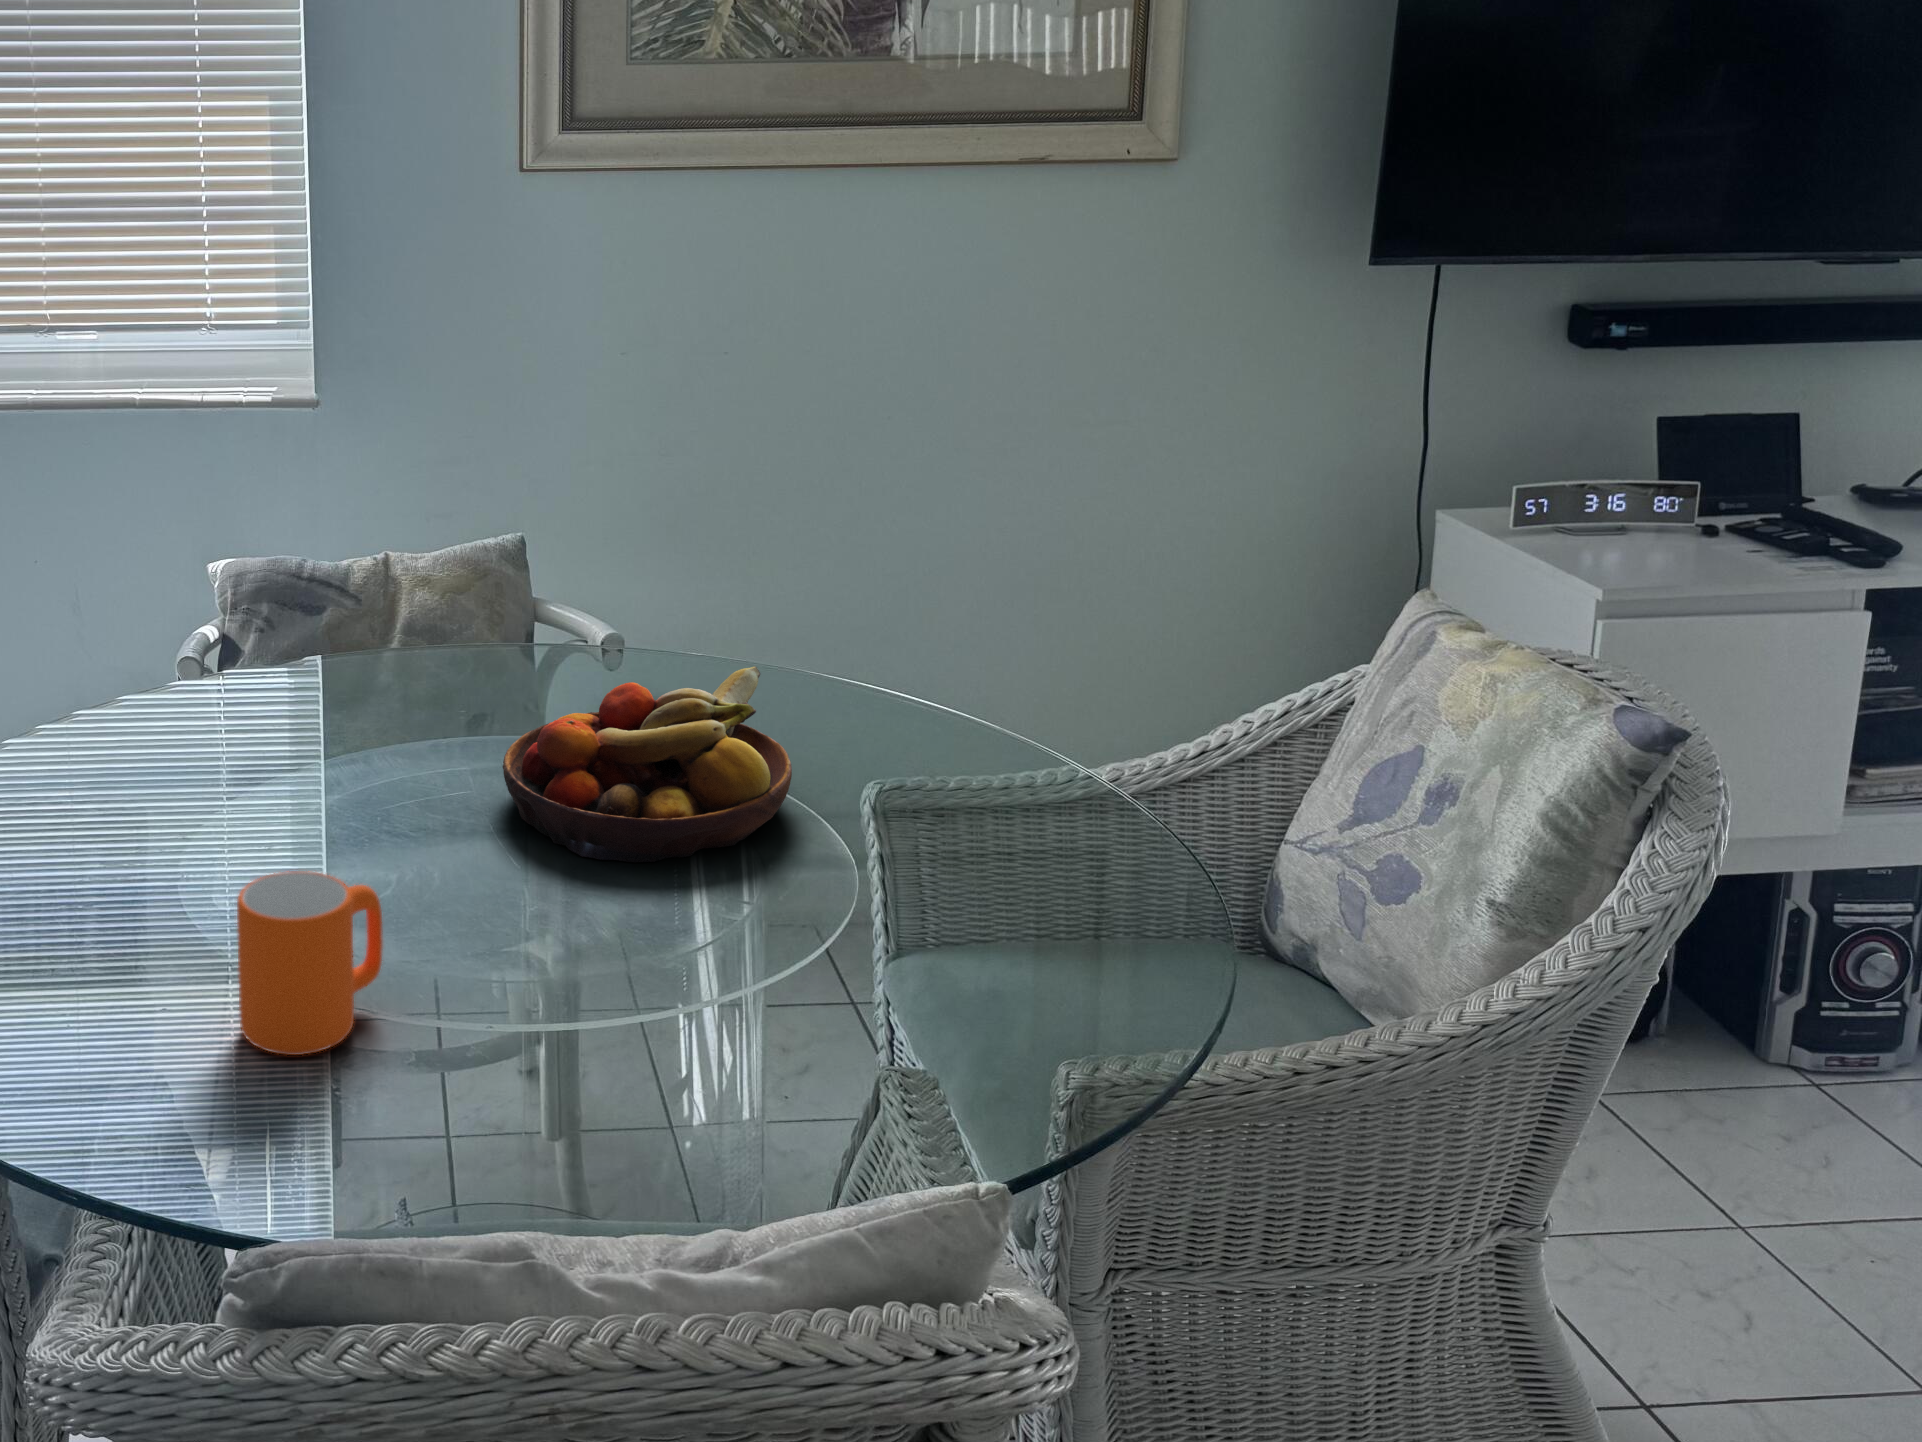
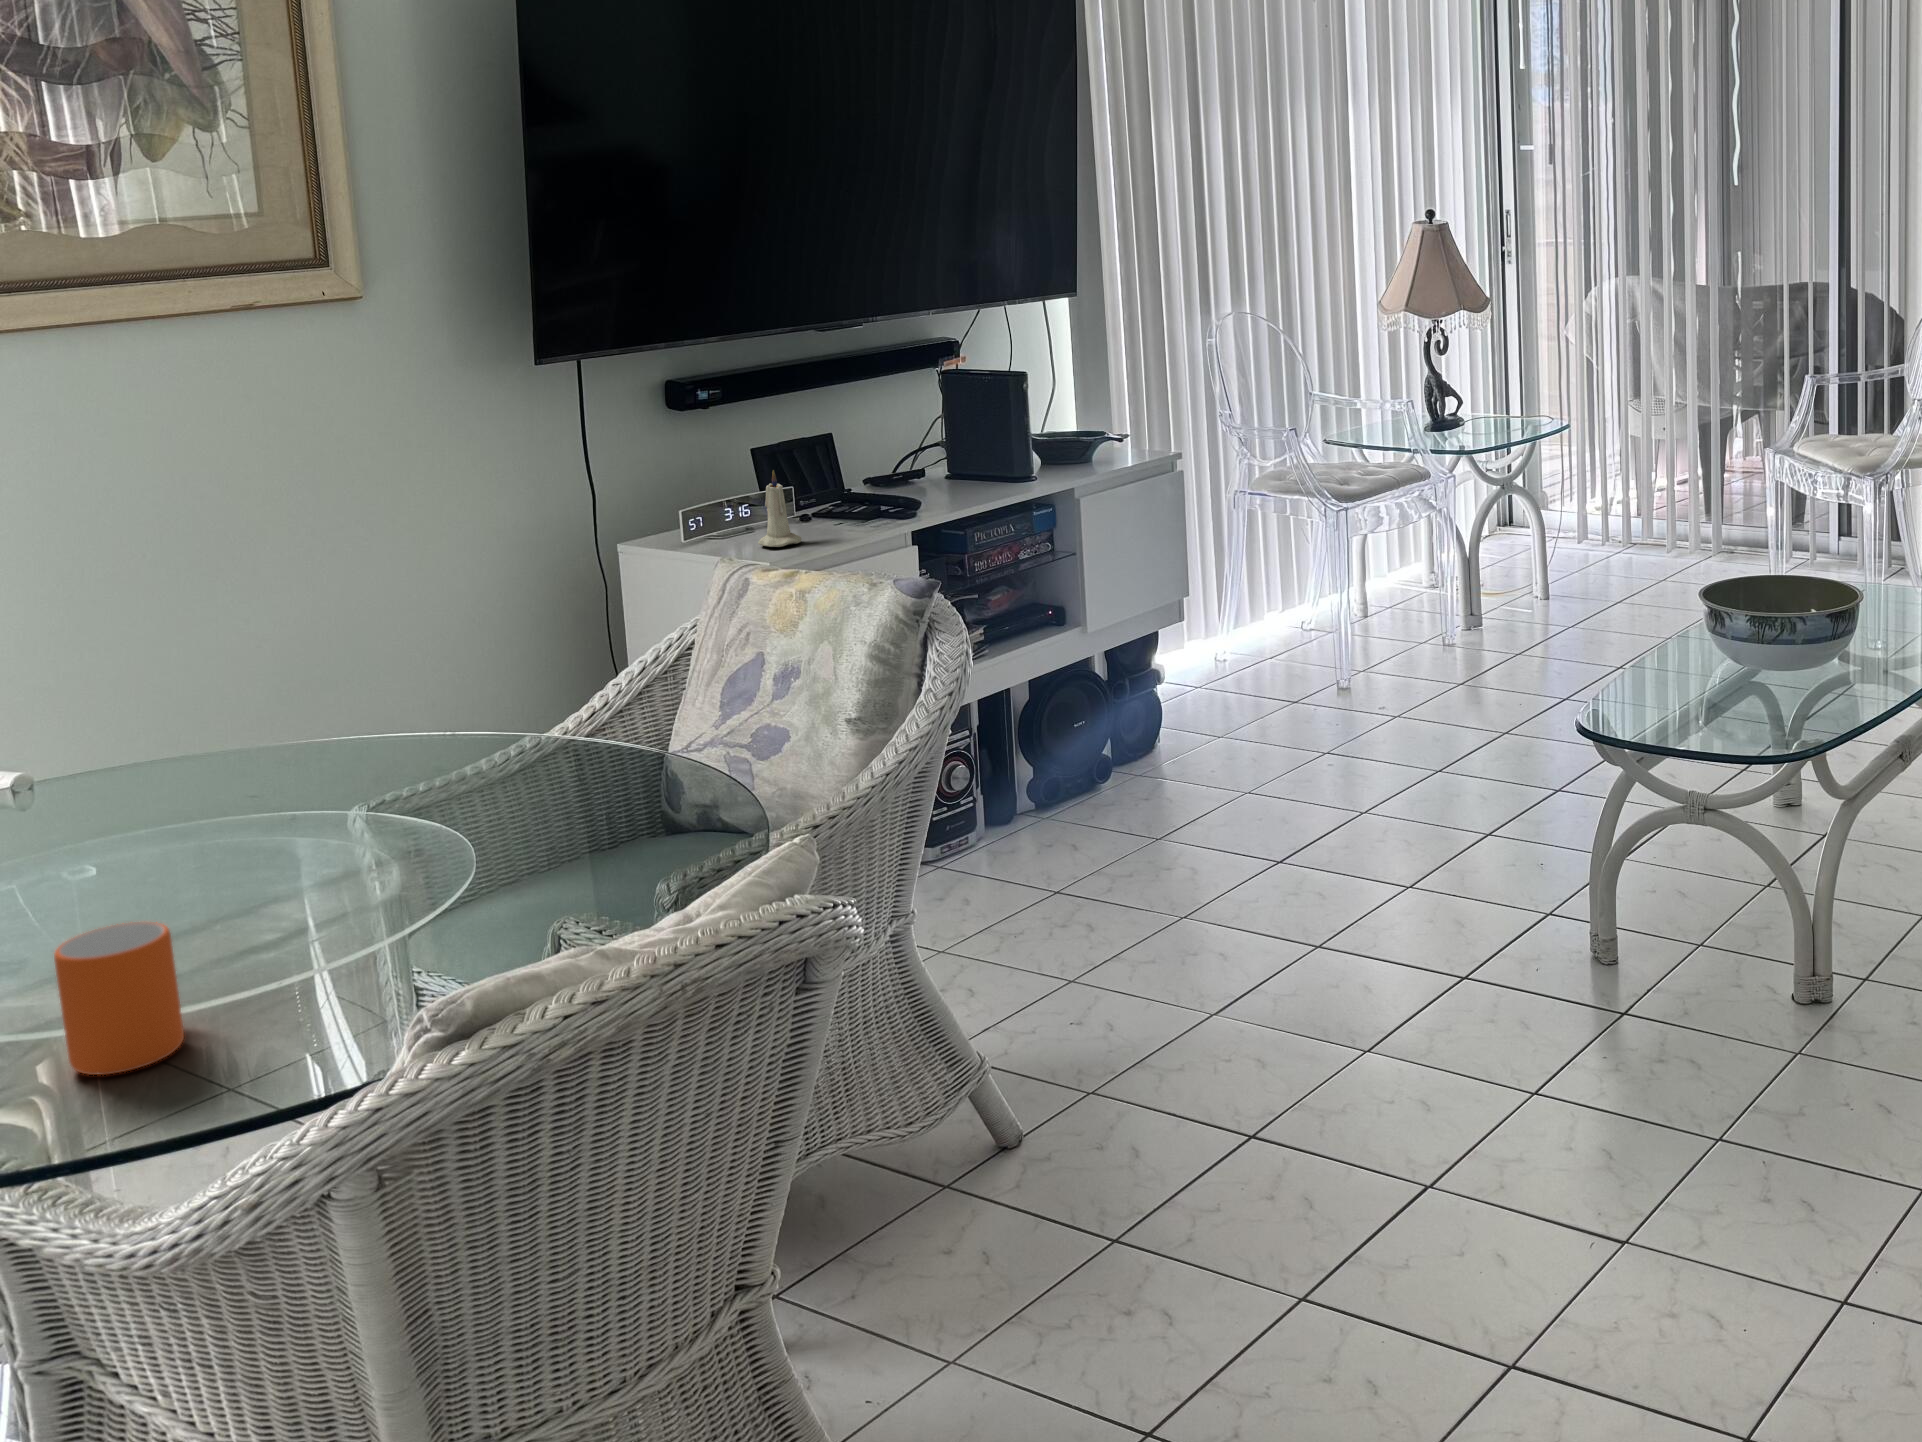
candle: none [1615,455,1684,566] -> present [758,470,802,547]
fruit bowl: present [503,666,792,863] -> none [75,736,362,908]

